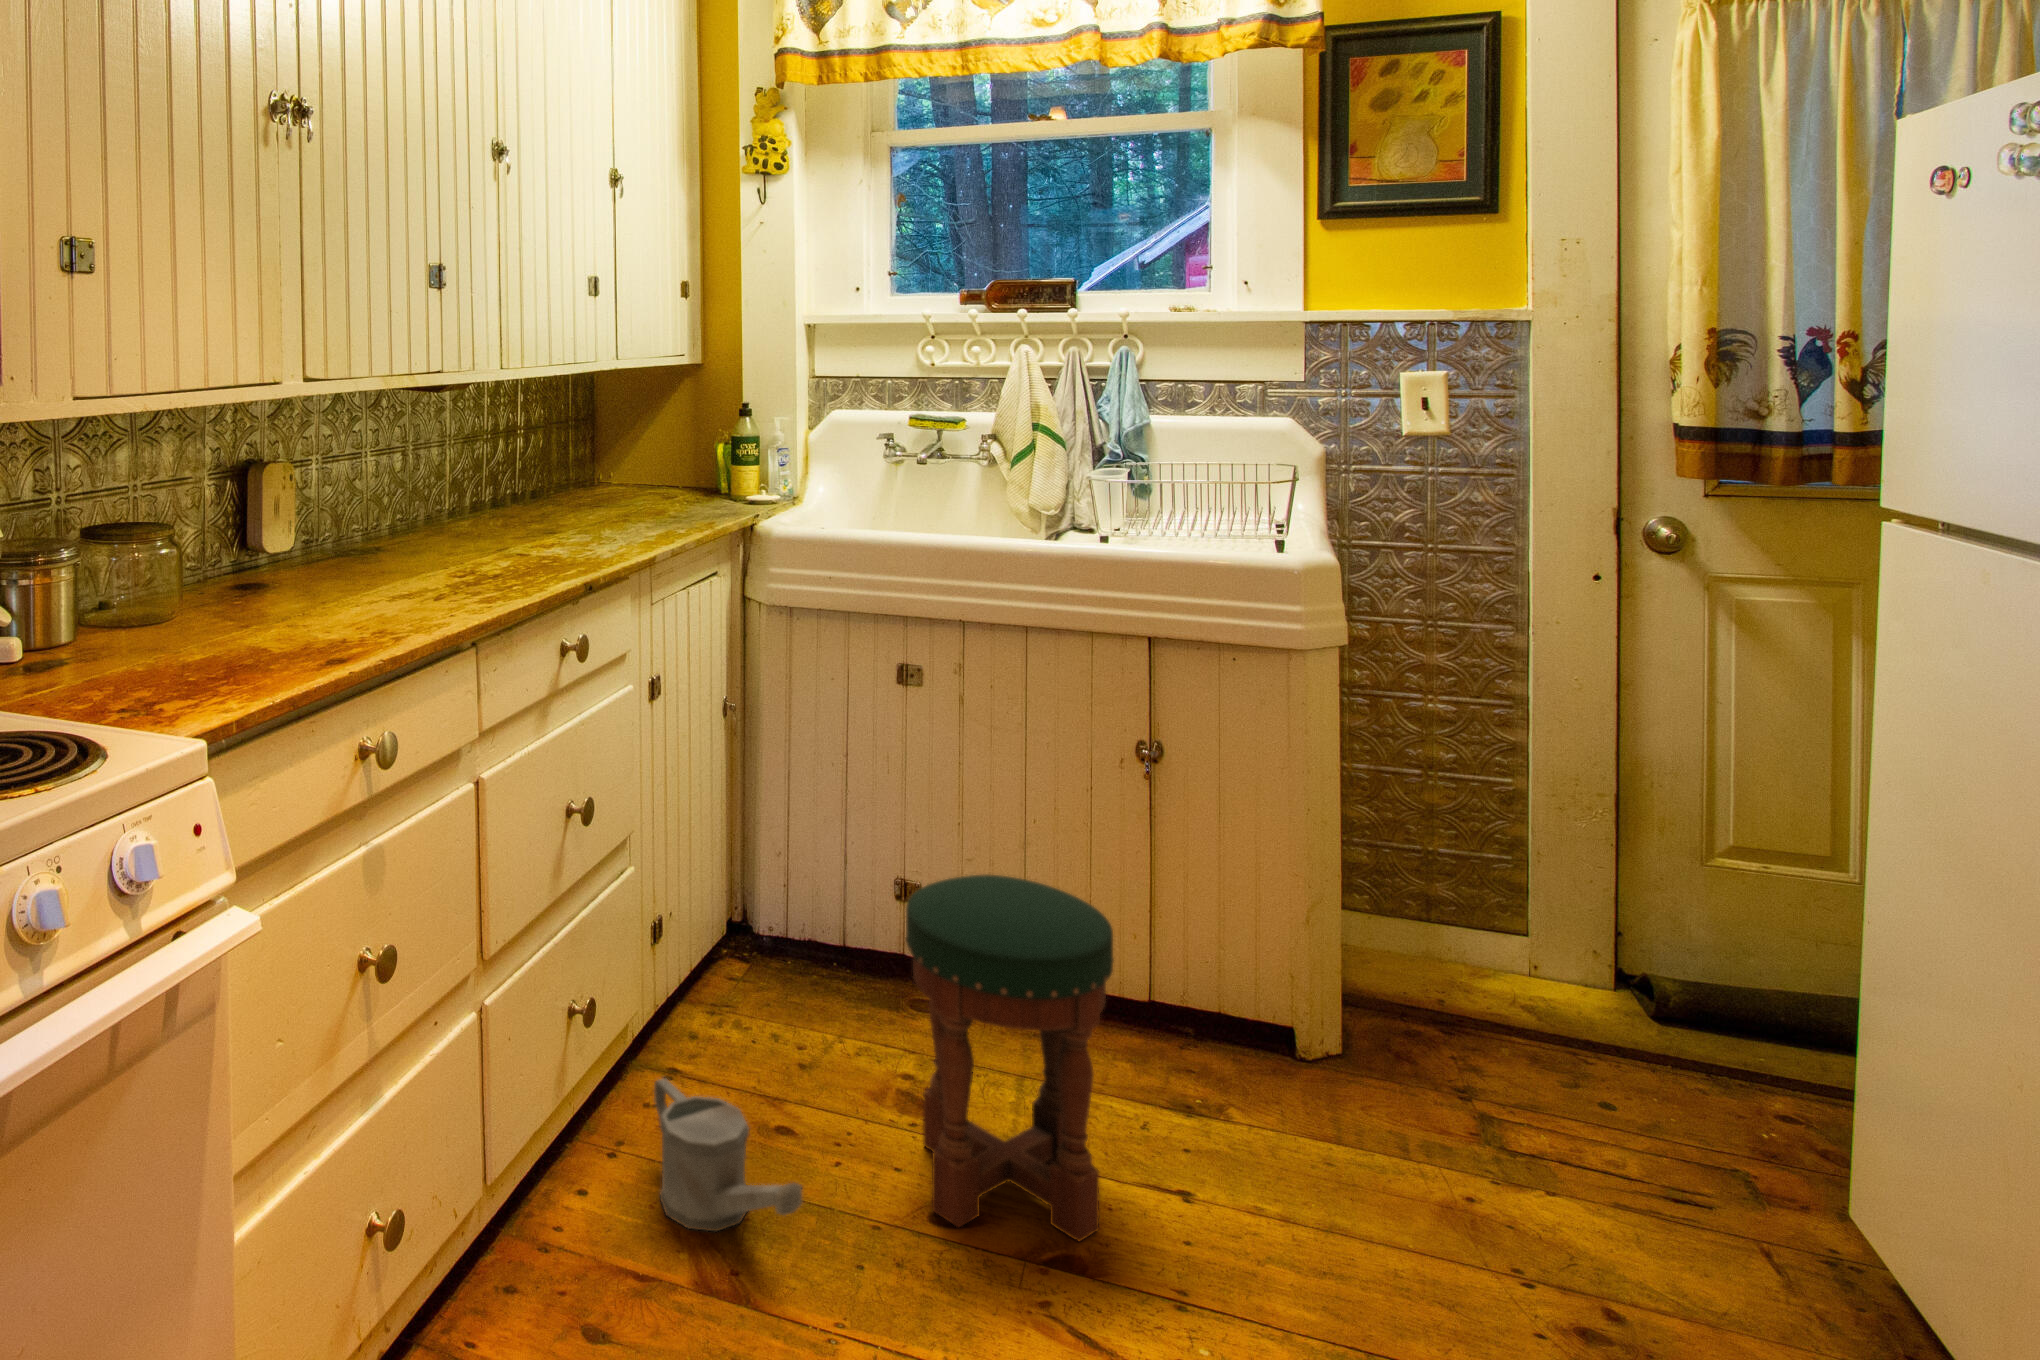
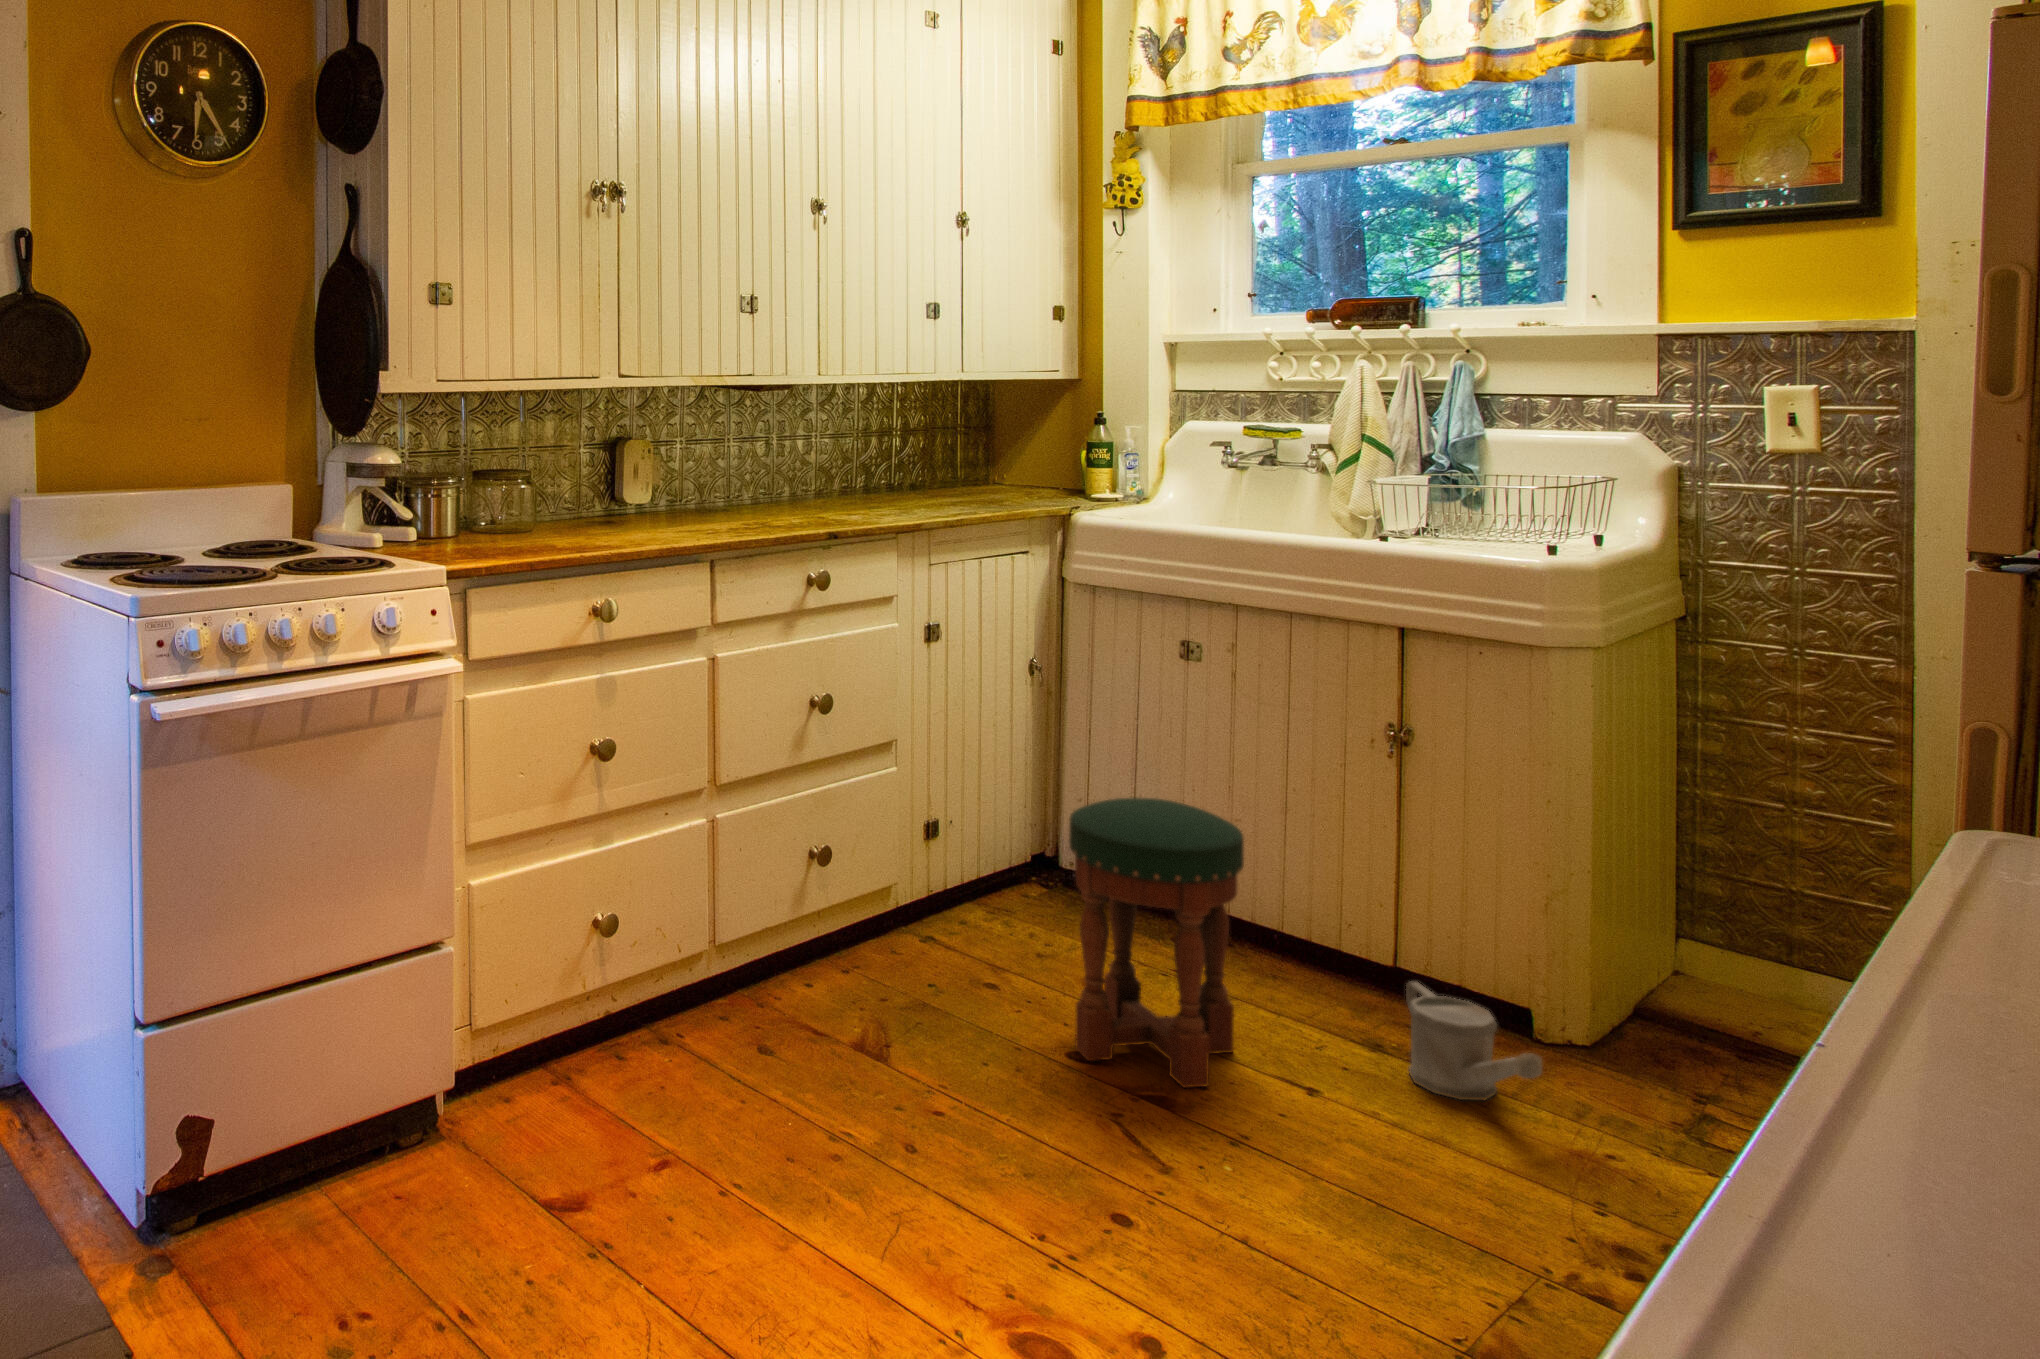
watering can: present [654,1078,802,1231] -> present [1406,982,1542,1100]

